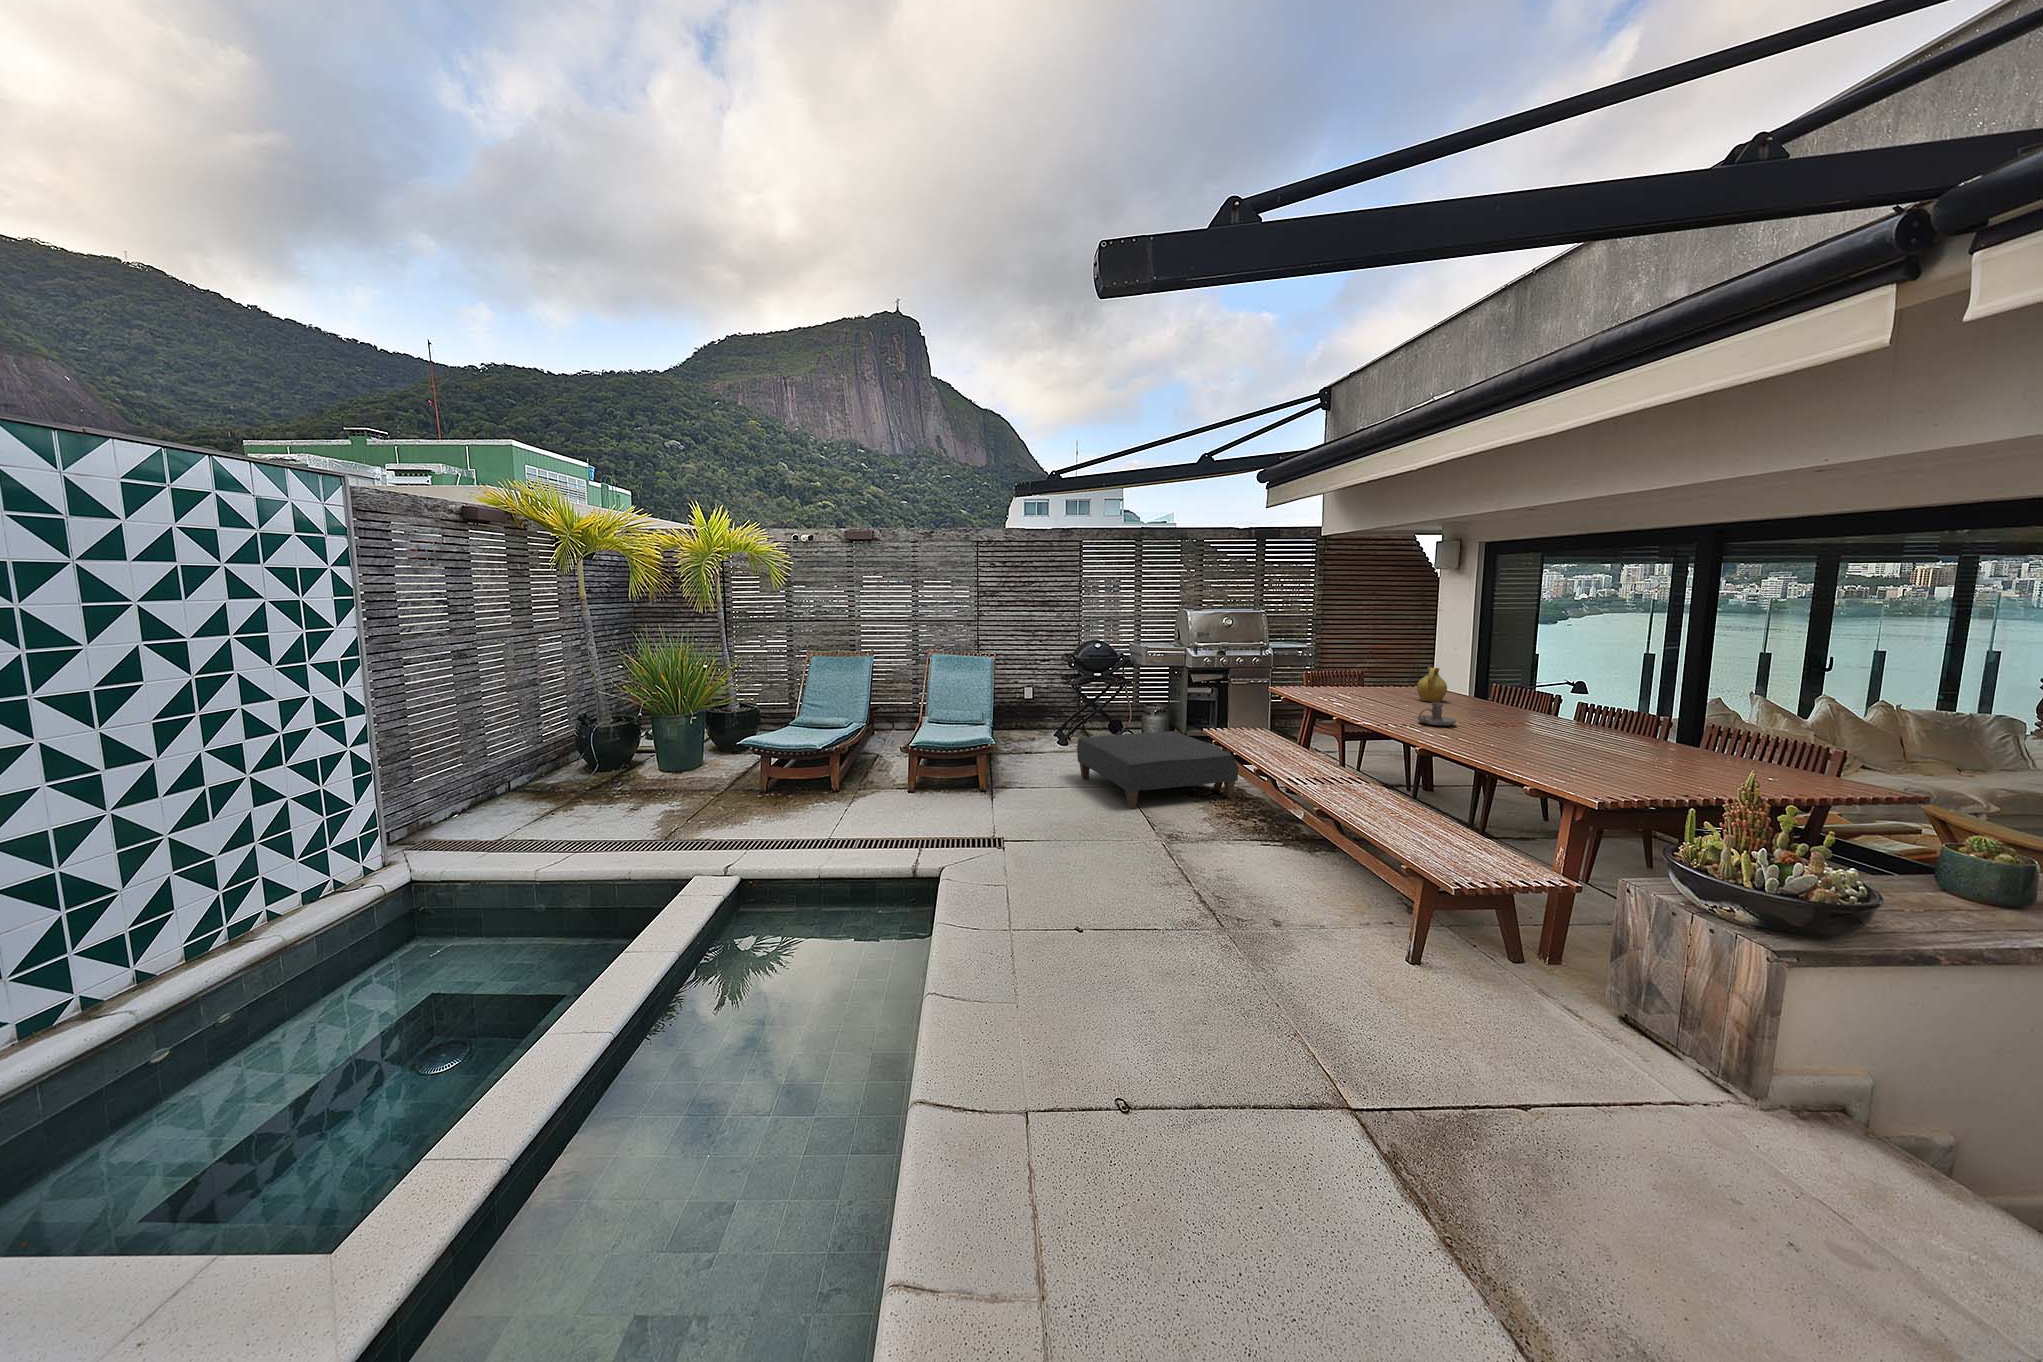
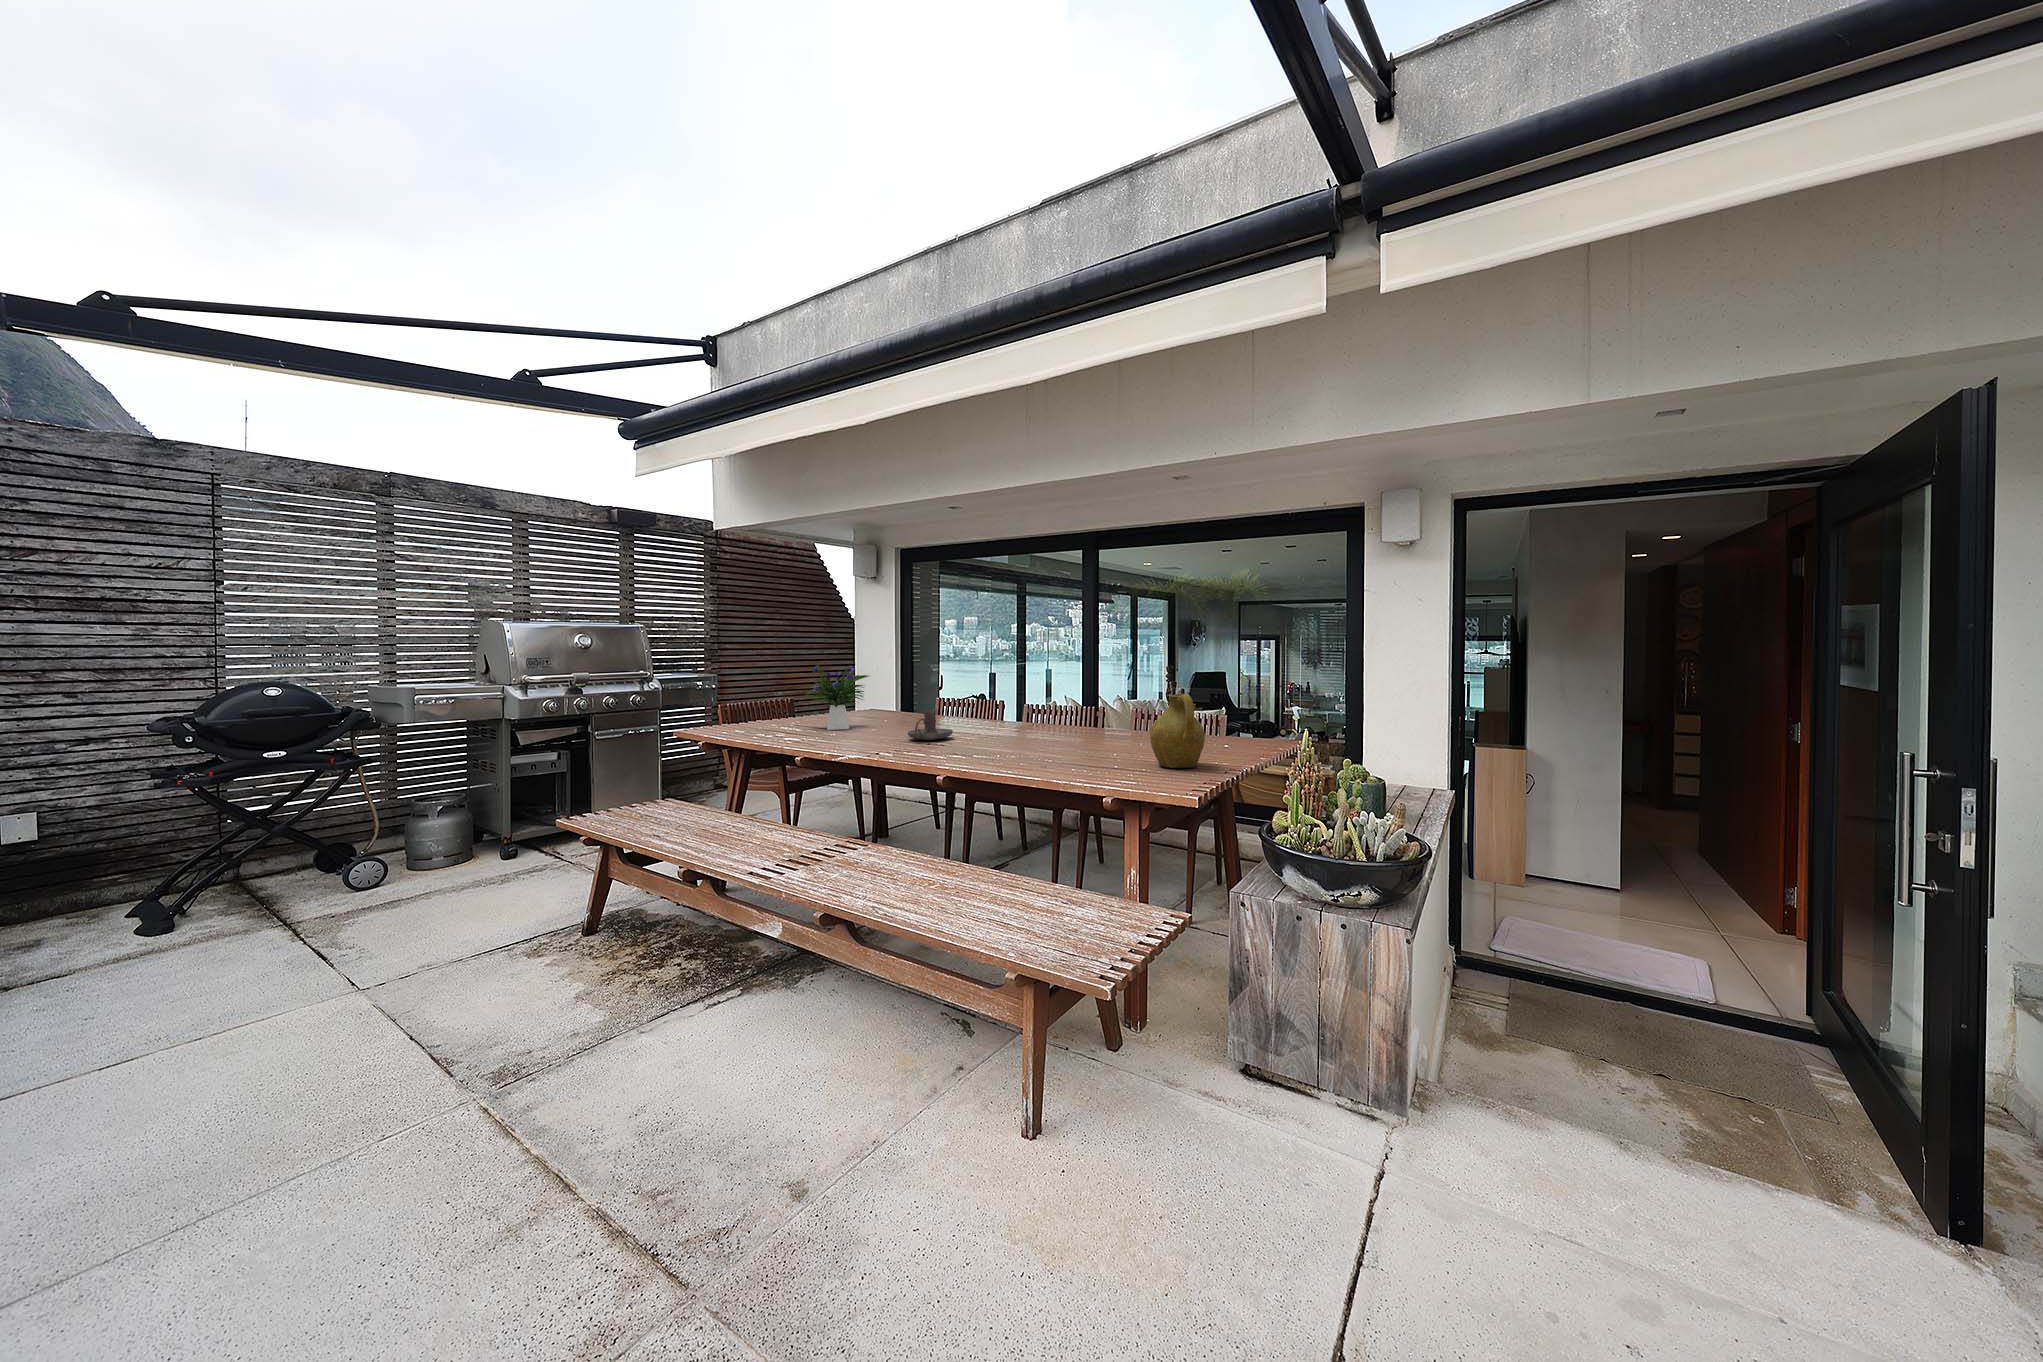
flower arrangement: none [1356,654,1409,705] -> present [806,662,869,730]
pitcher: present [1417,667,1447,702] -> present [1150,693,1205,768]
ottoman: present [1077,731,1239,809] -> none [172,834,635,1049]

